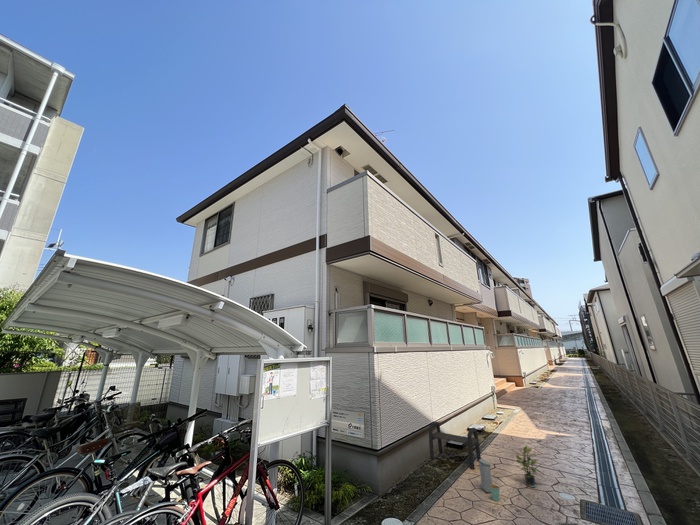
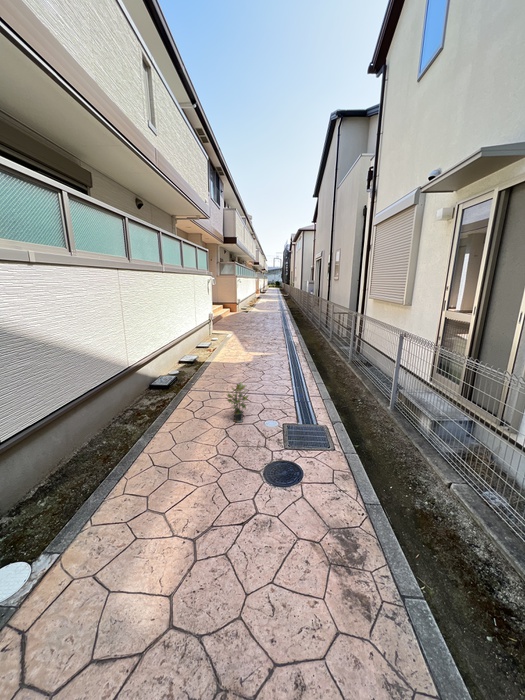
bench: present [429,422,481,469] -> none [121,366,188,414]
trash can: present [479,459,500,501] -> none [183,410,205,455]

